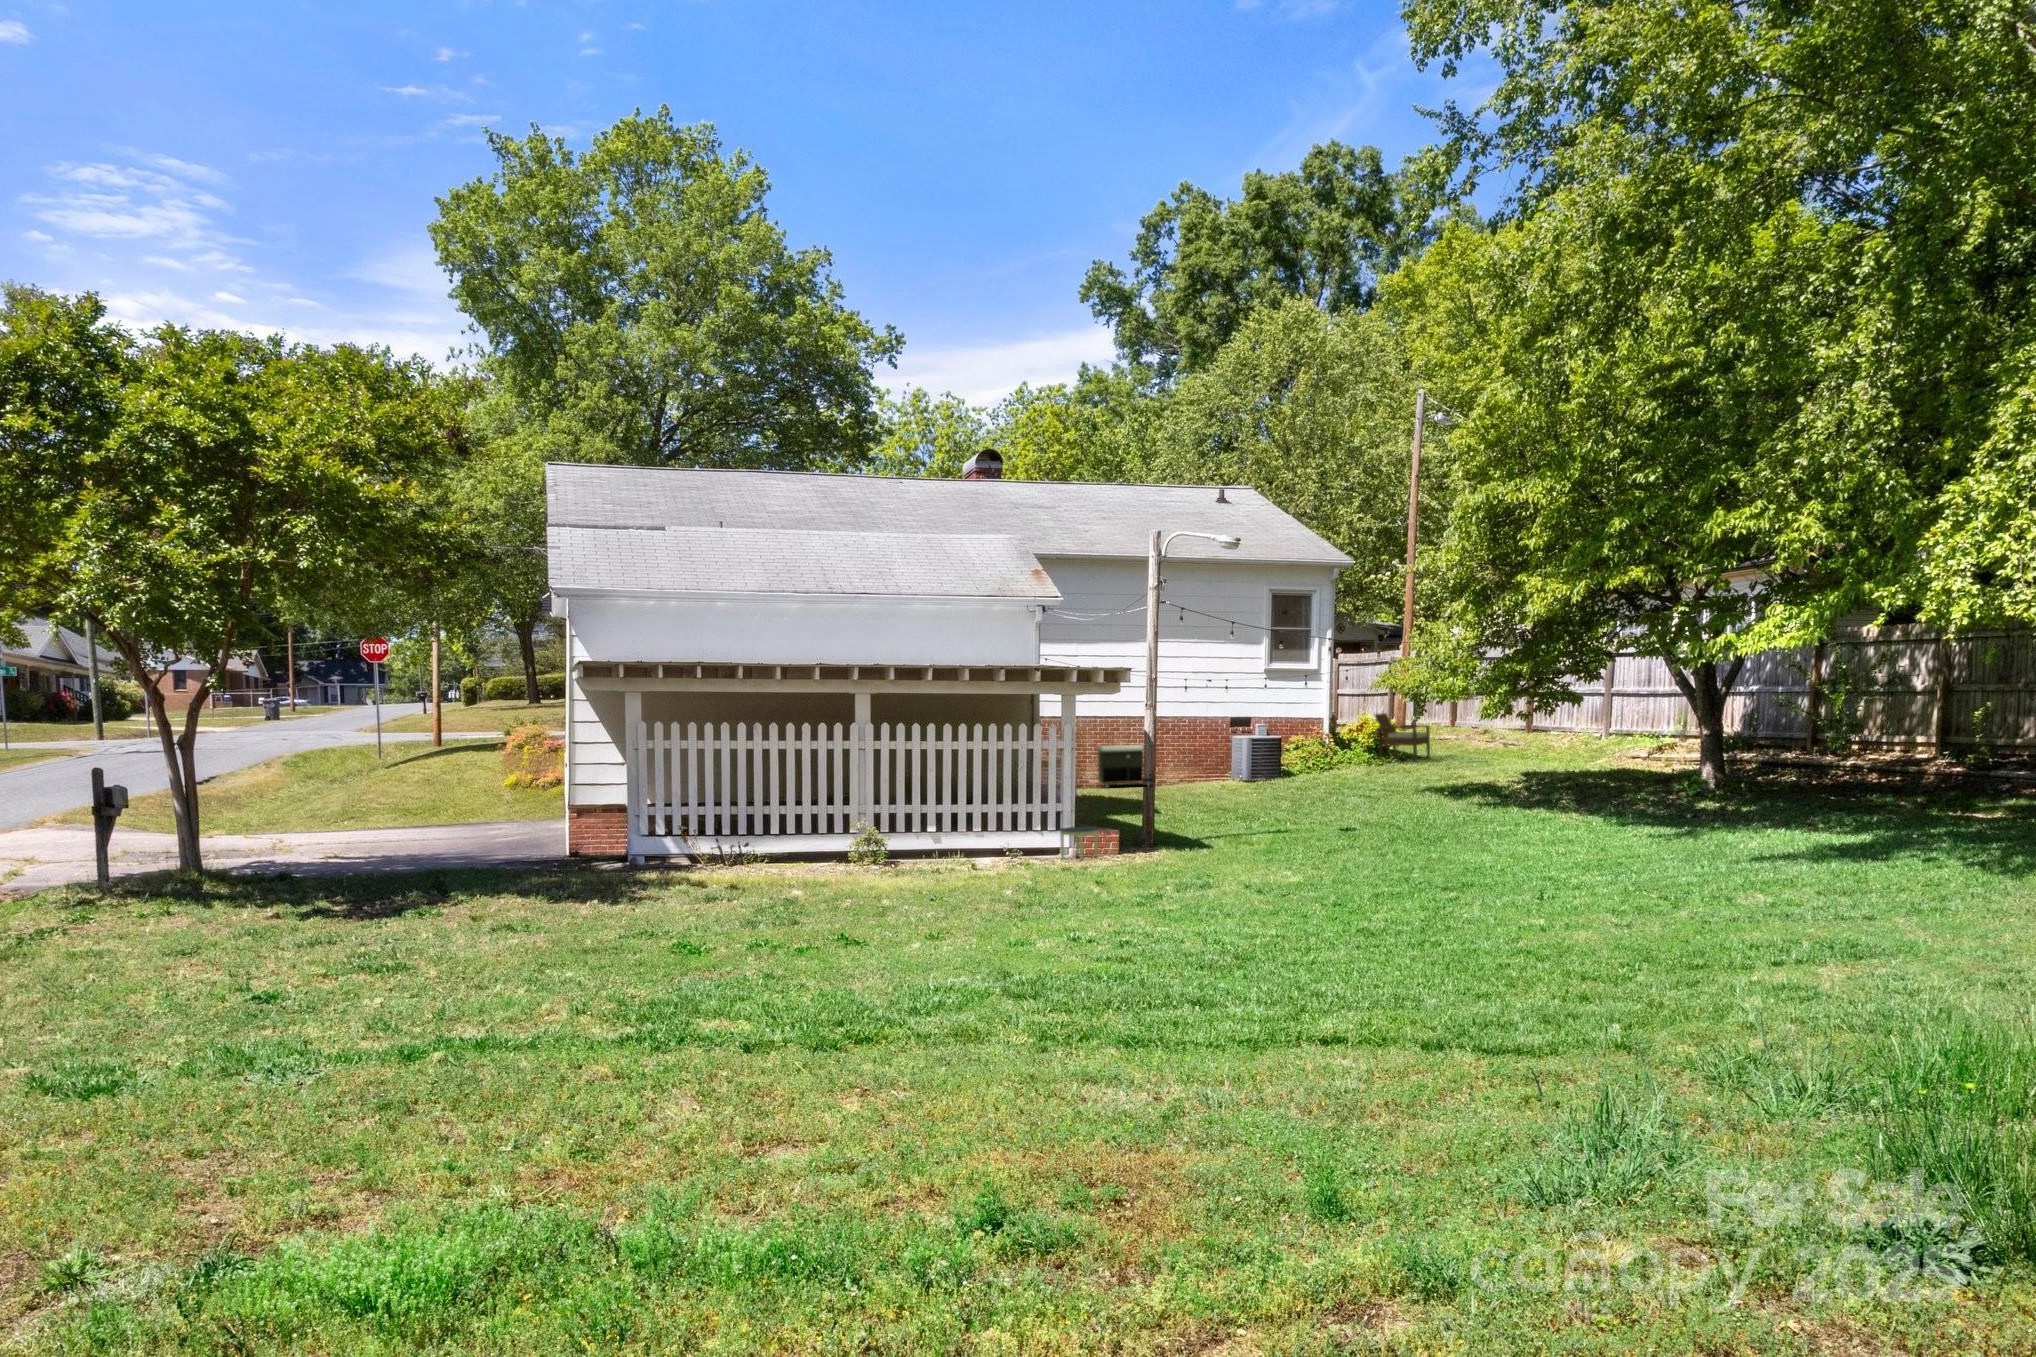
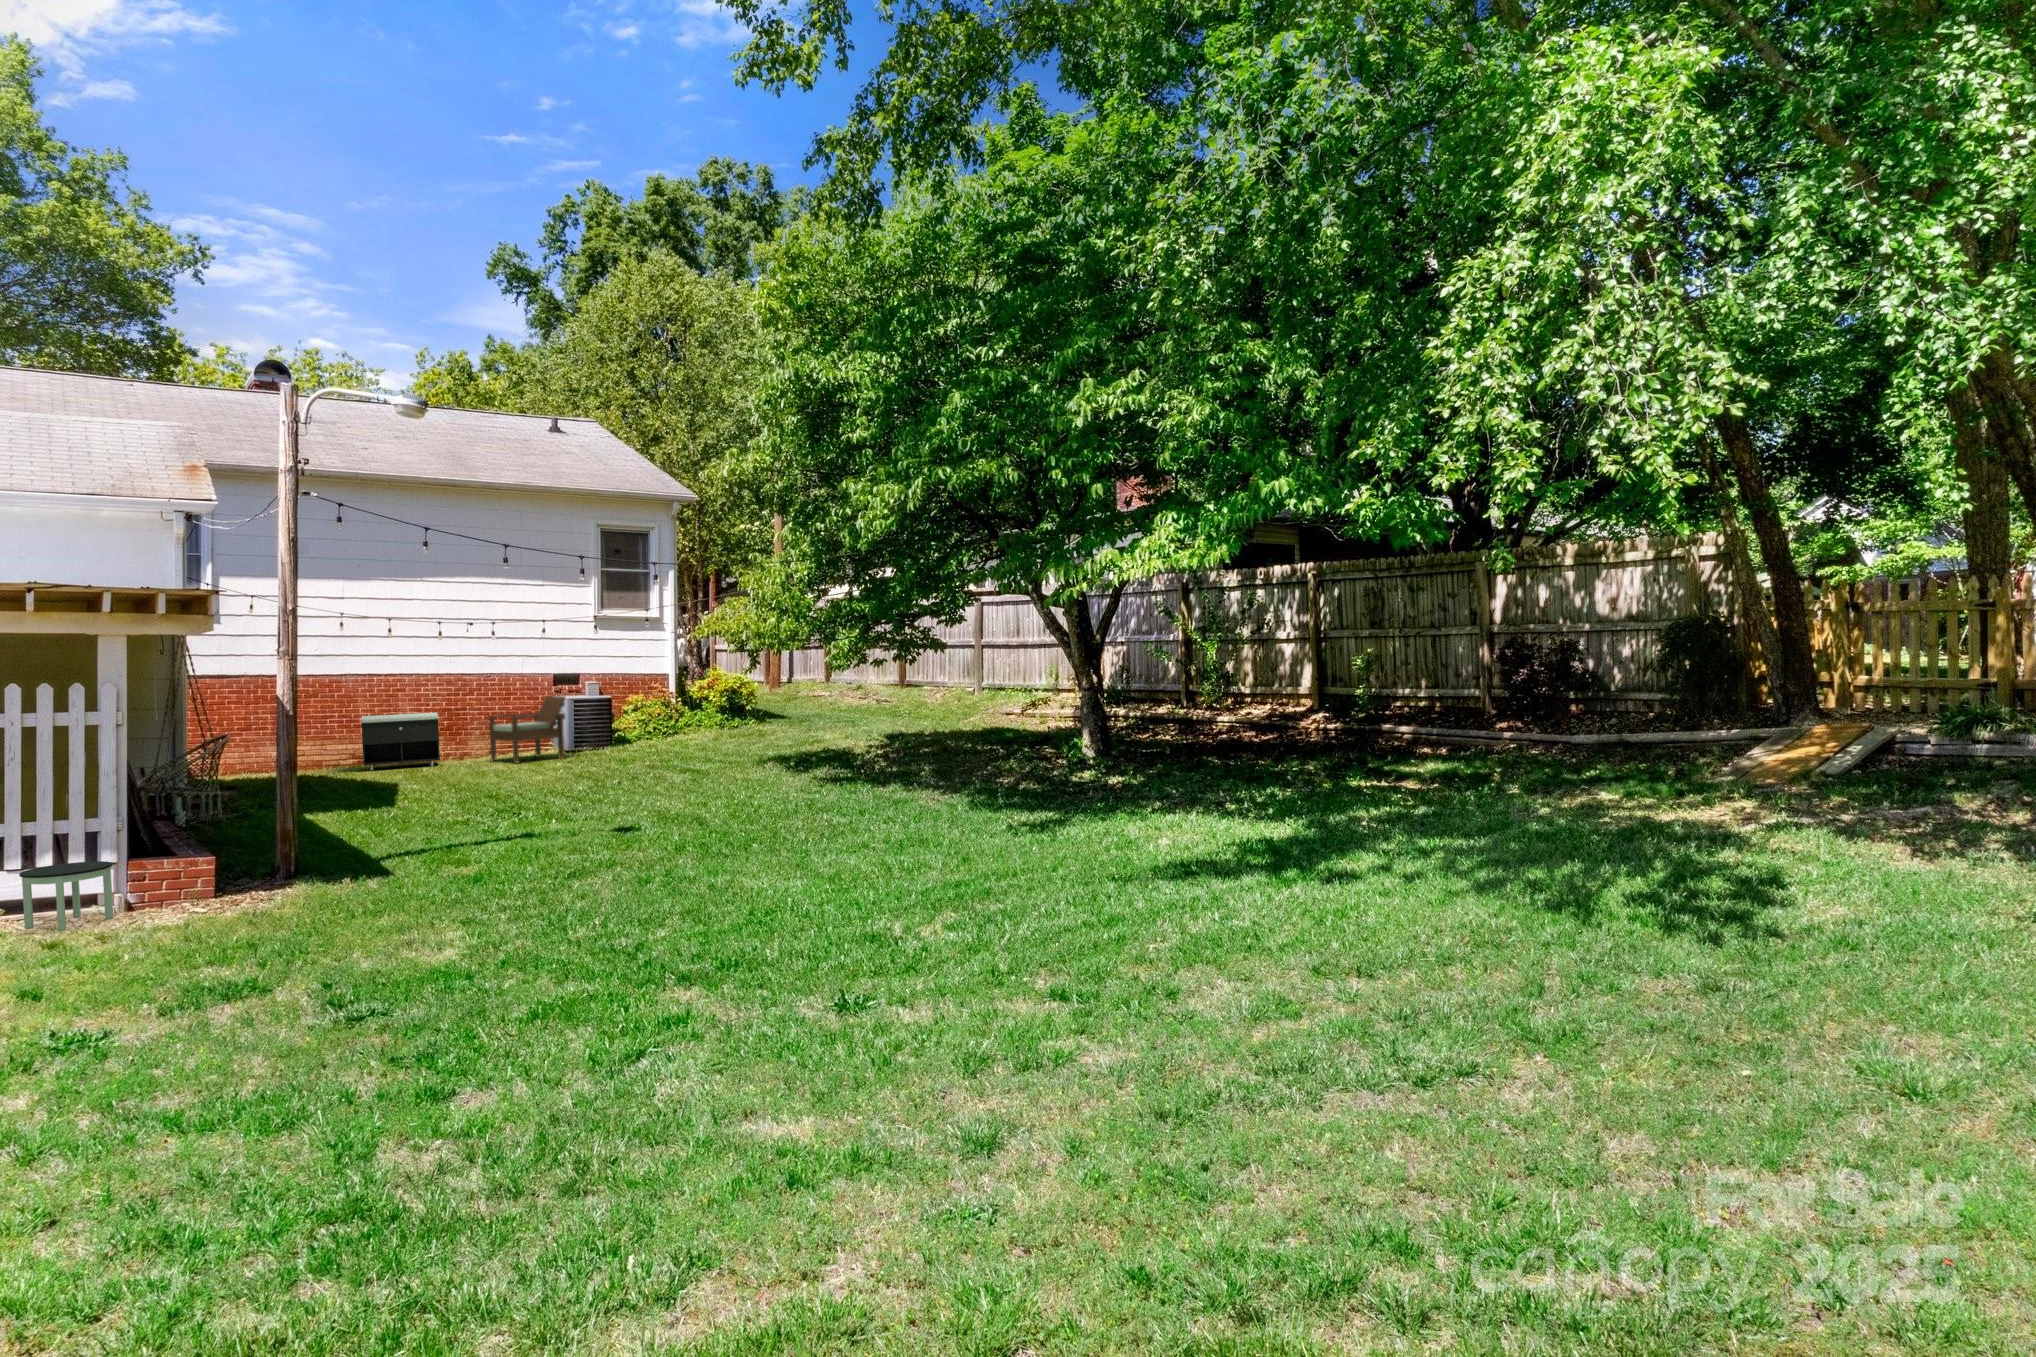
chair: present [1375,713,1430,762] -> present [489,696,565,763]

